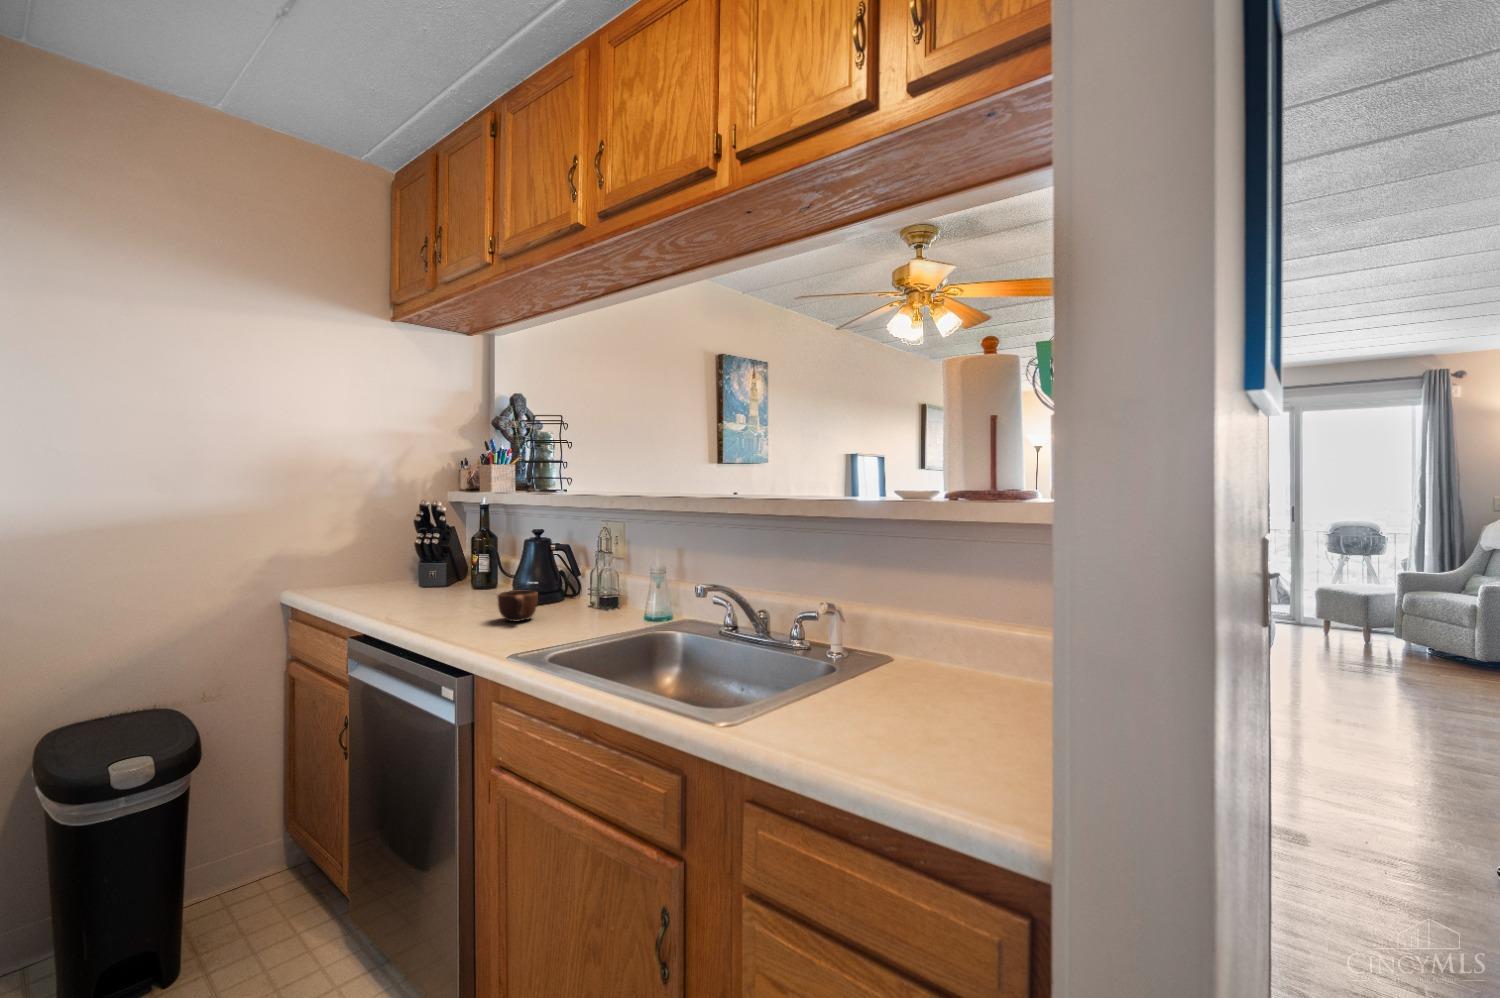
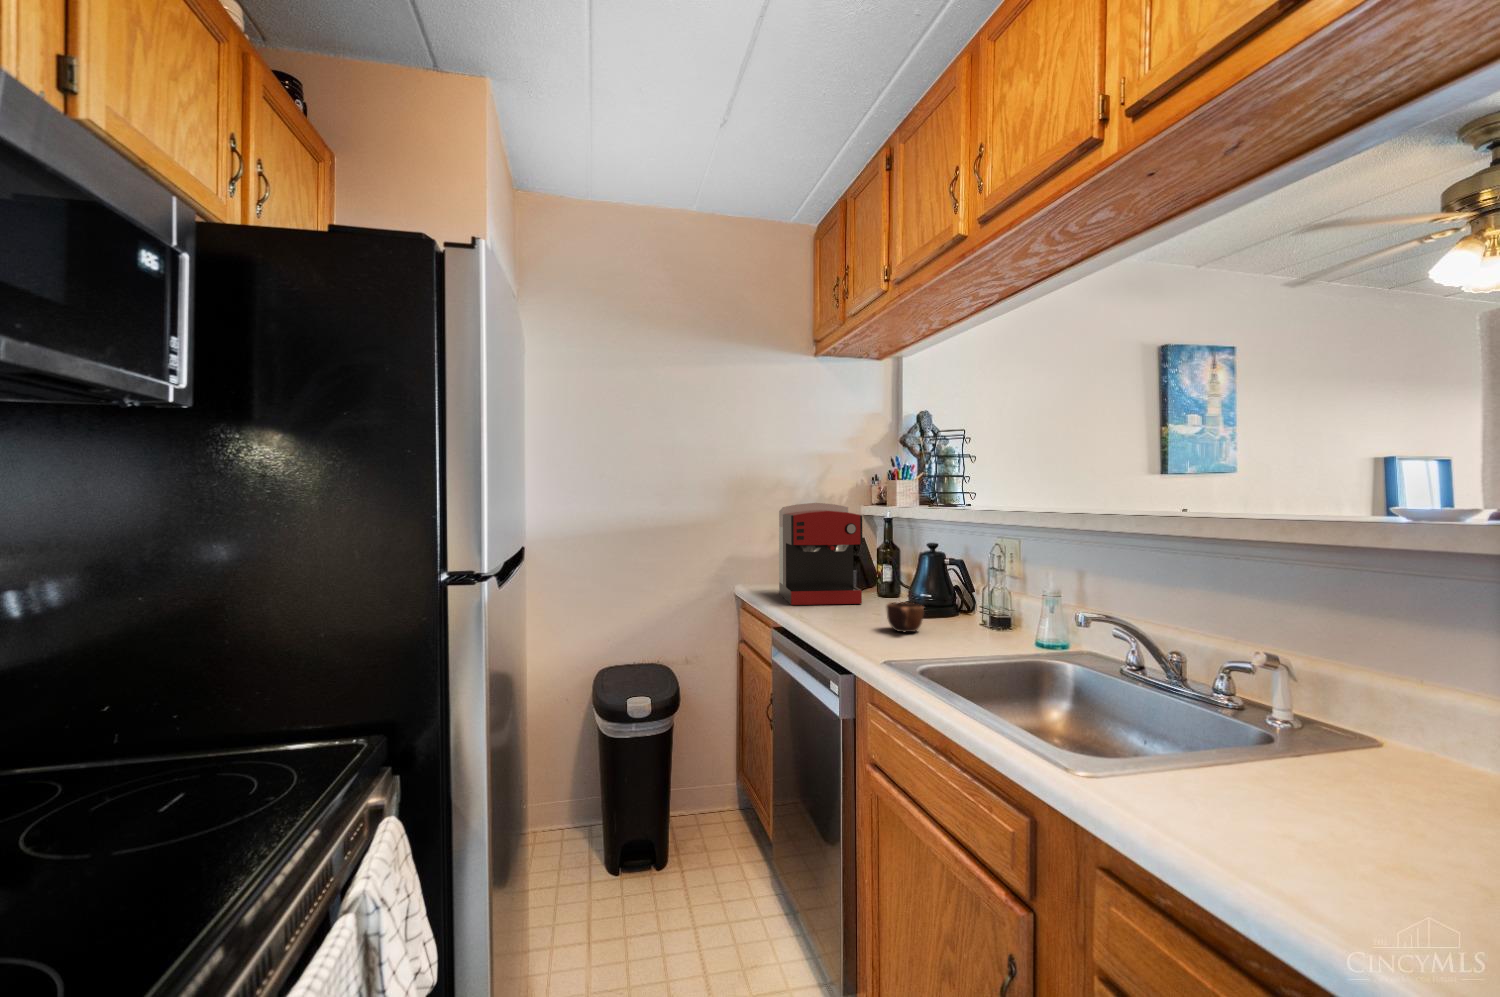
coffee maker: none [343,488,459,609] -> present [779,503,862,605]

